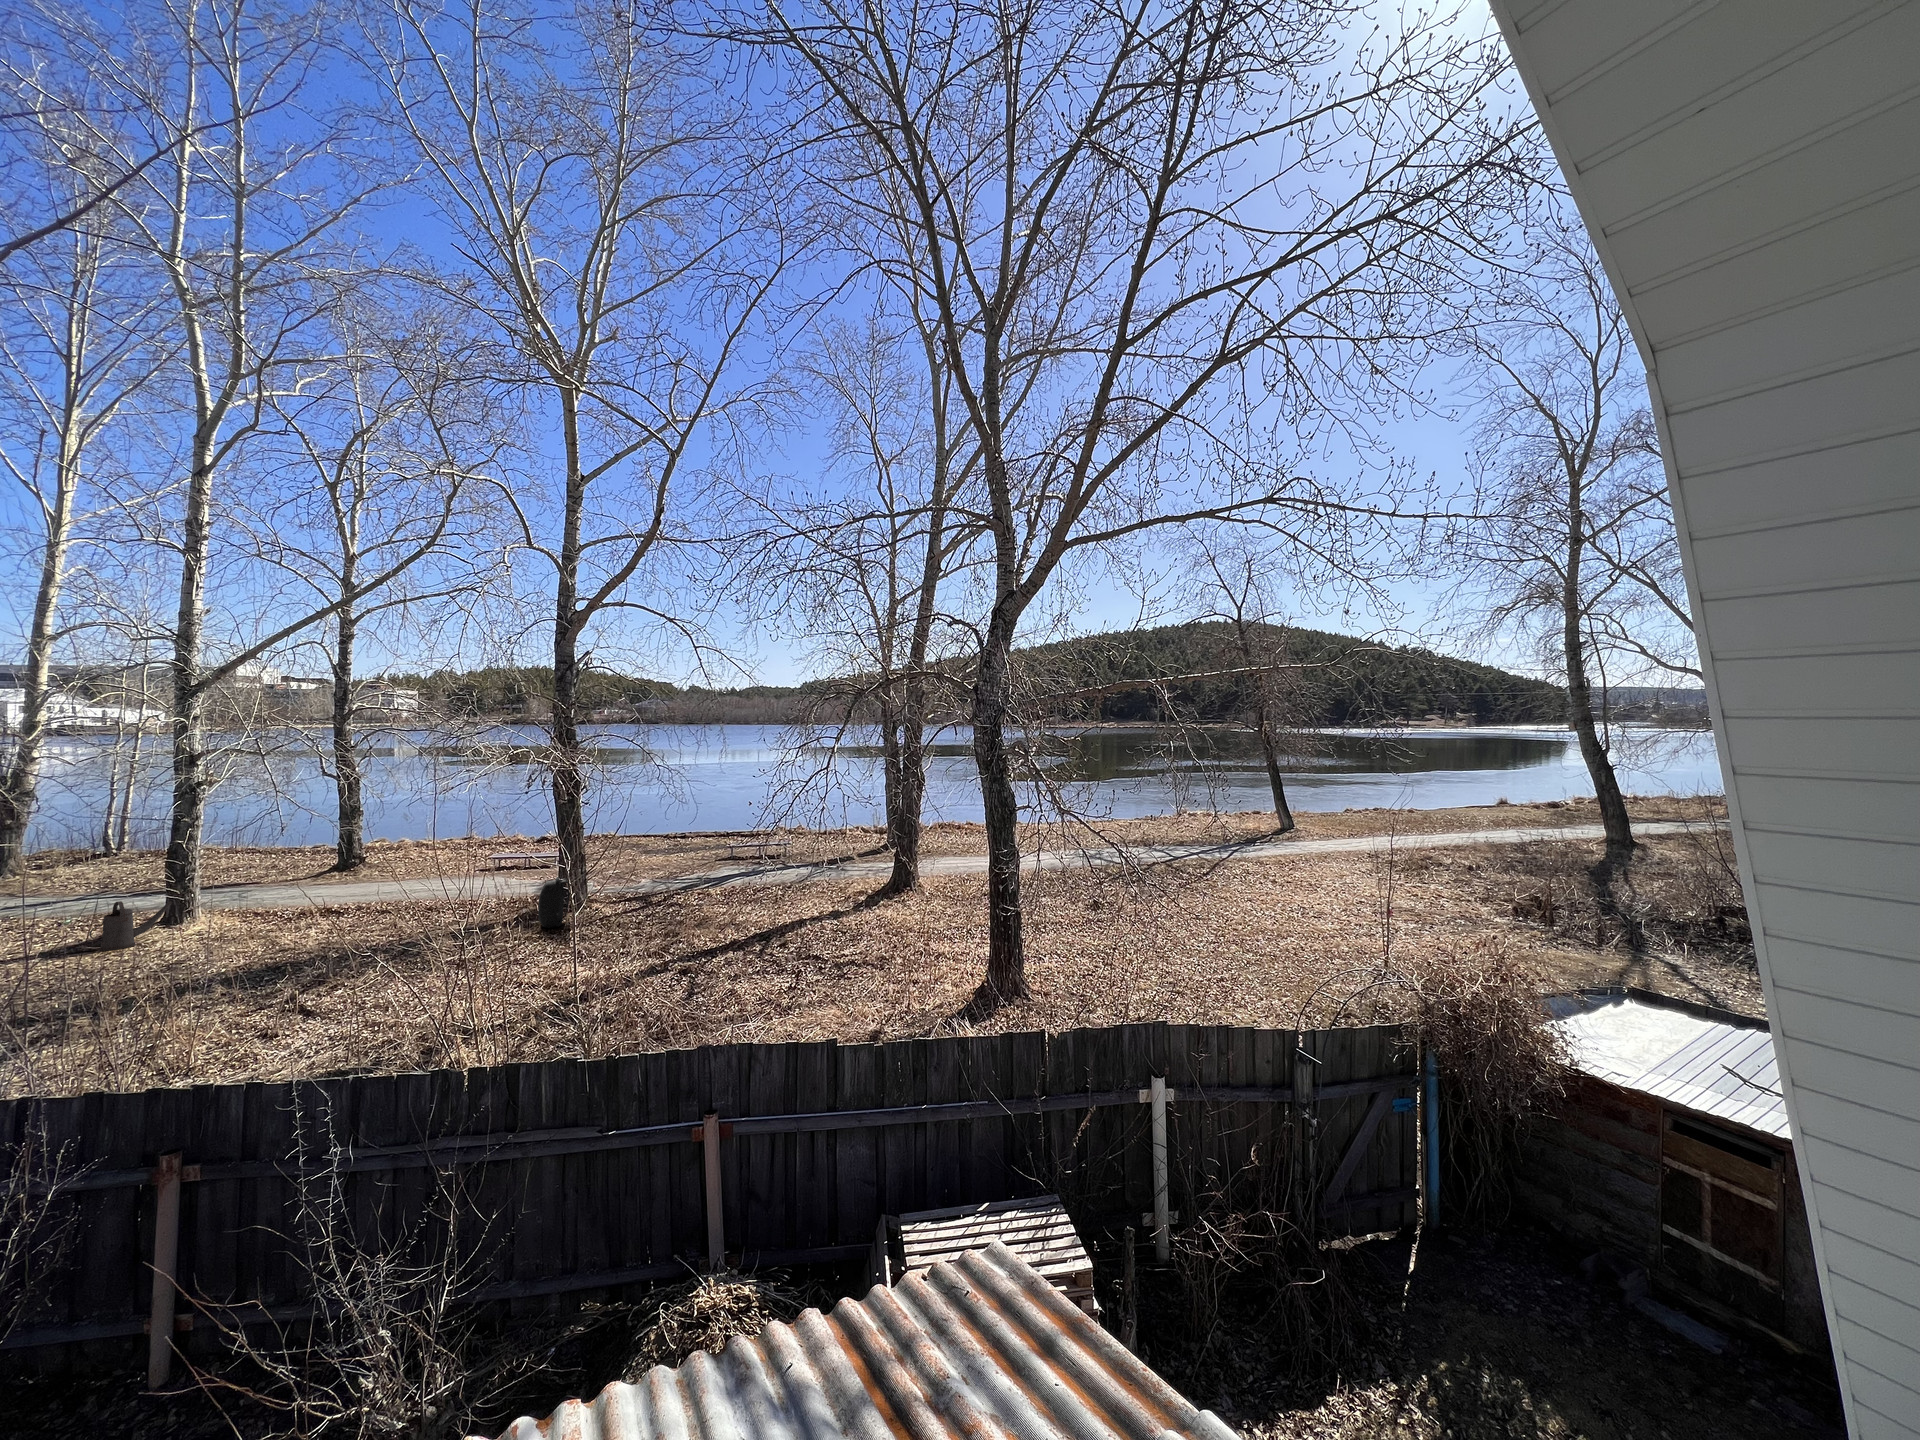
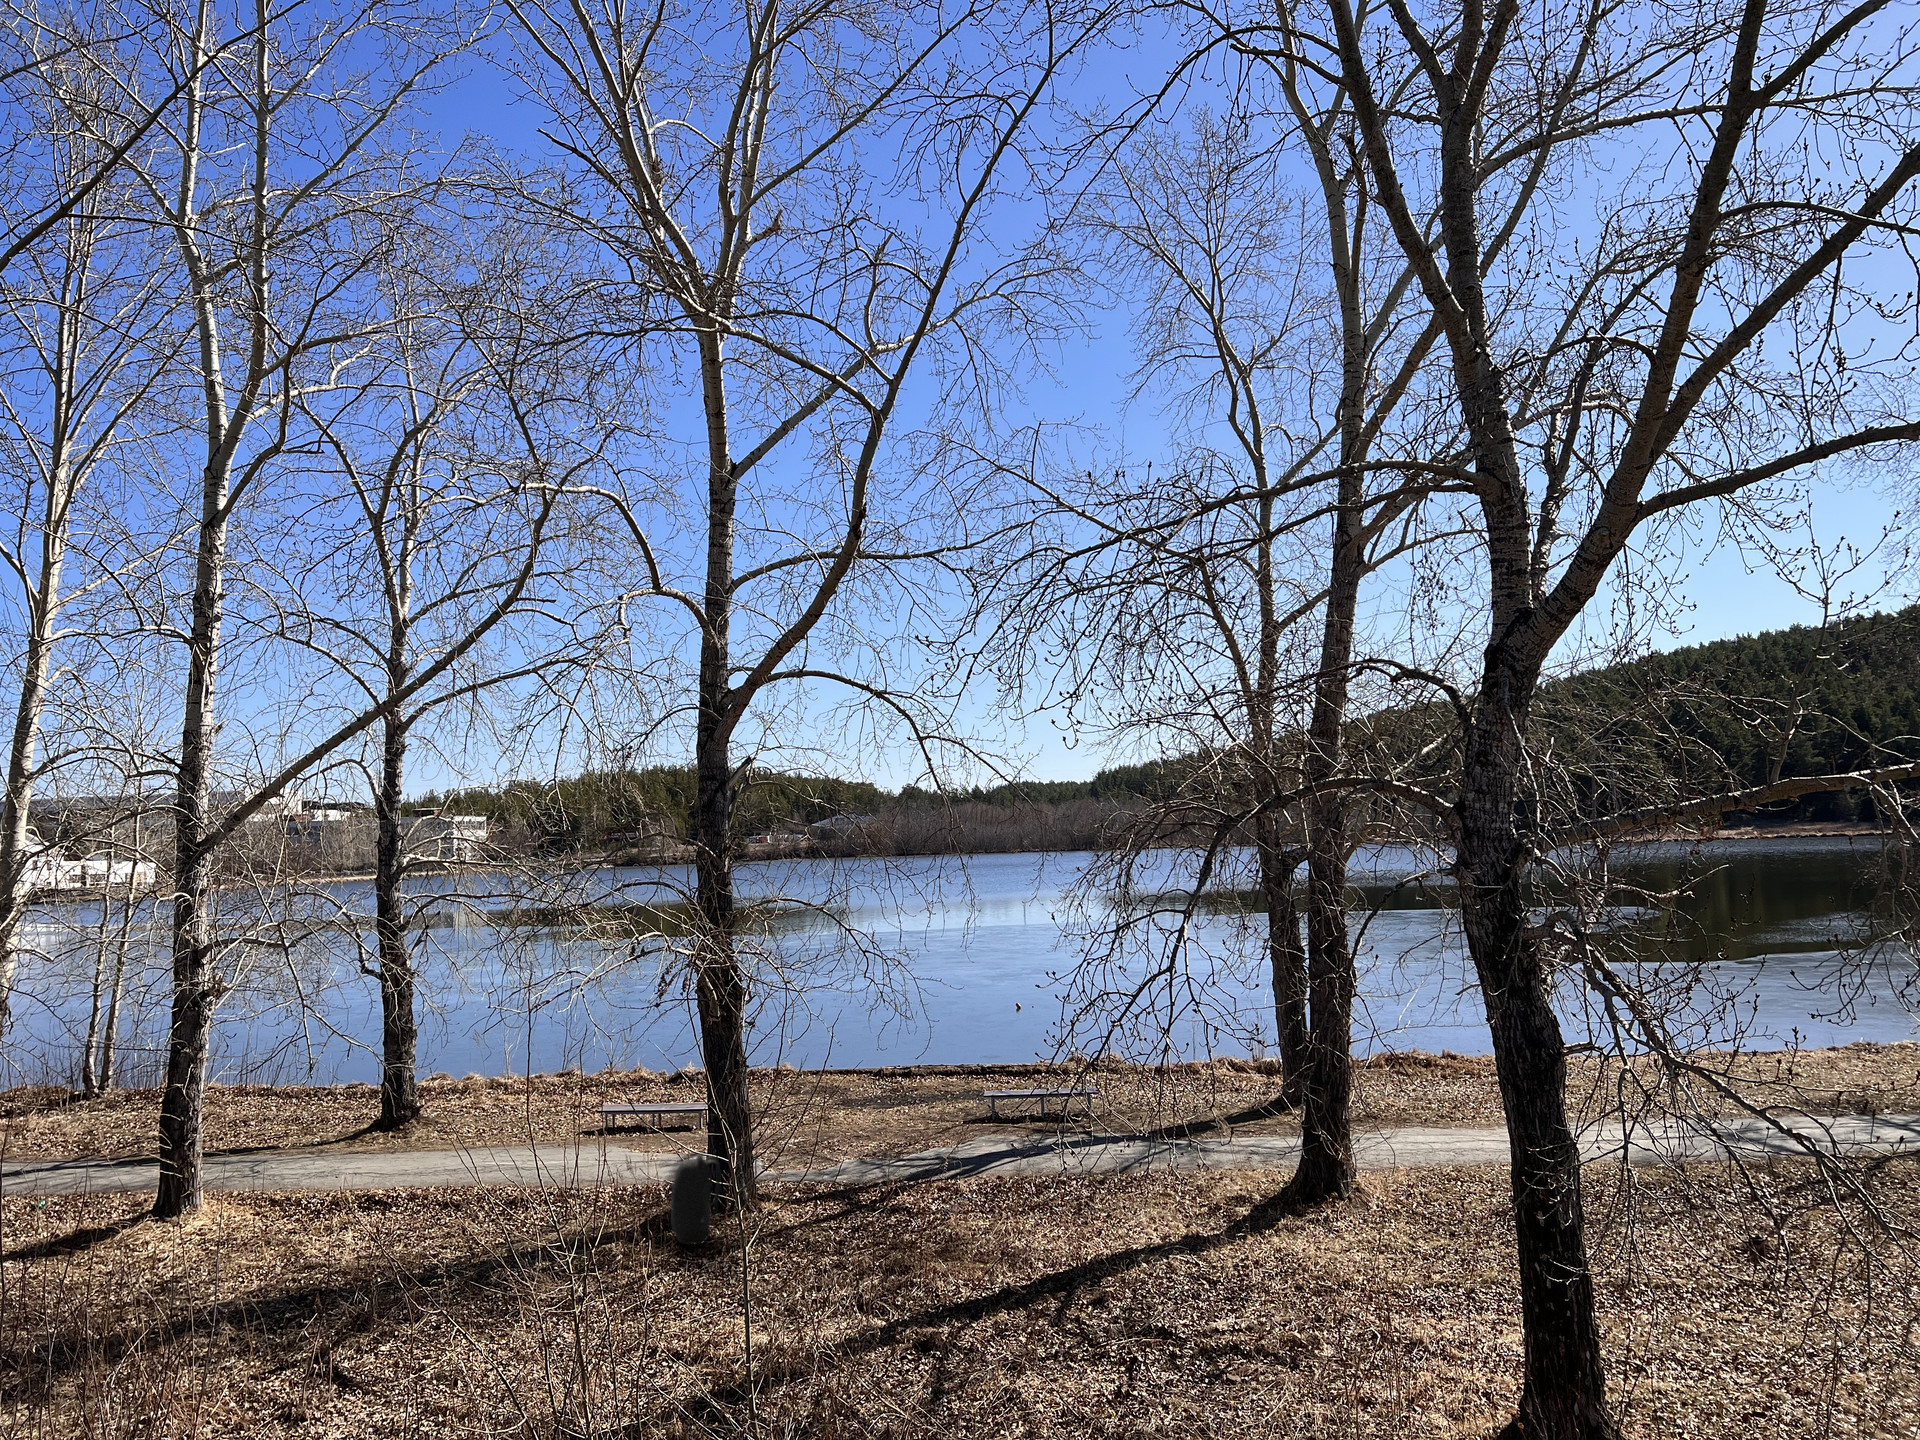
watering can: present [89,901,172,951] -> none [64,1171,163,1248]

